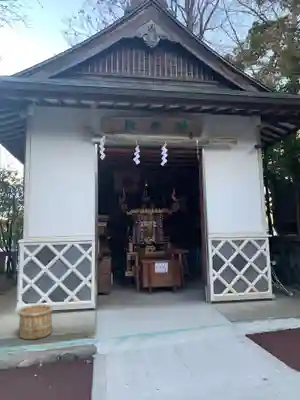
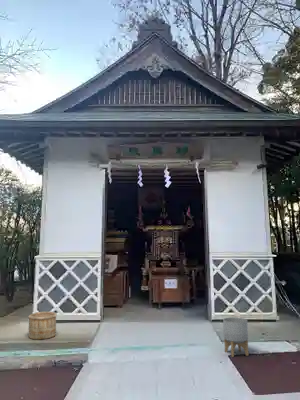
planter: none [251,304,281,349] -> present [223,317,249,357]

